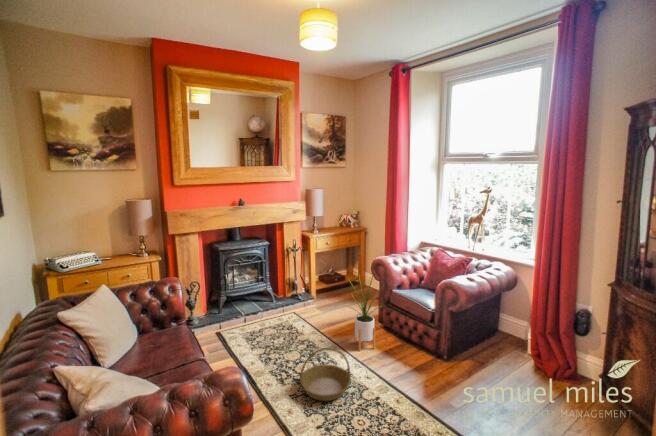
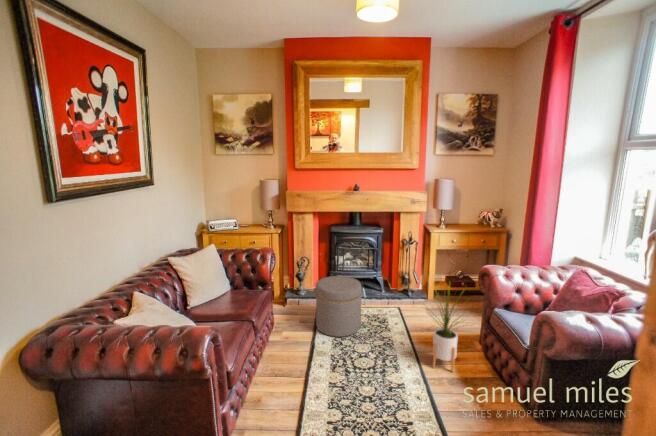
ottoman: none [230,292,278,355] -> present [316,276,362,337]
basket: present [300,348,351,401] -> none [340,348,394,404]

